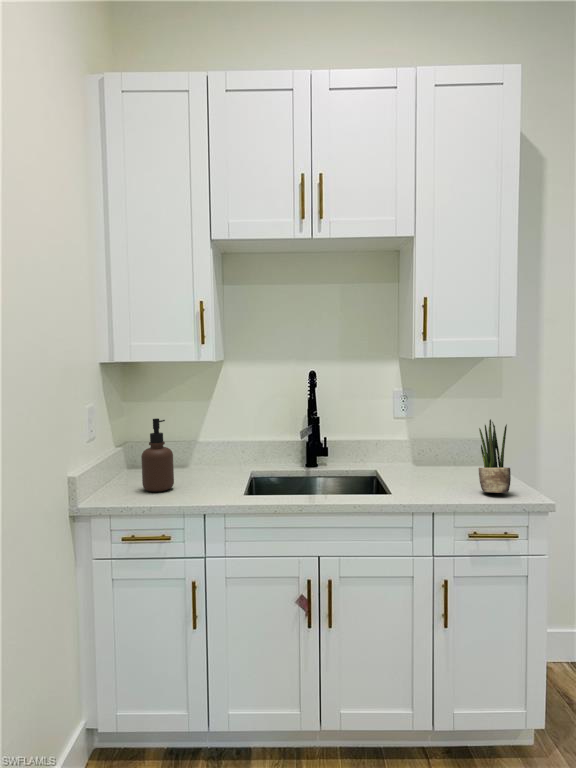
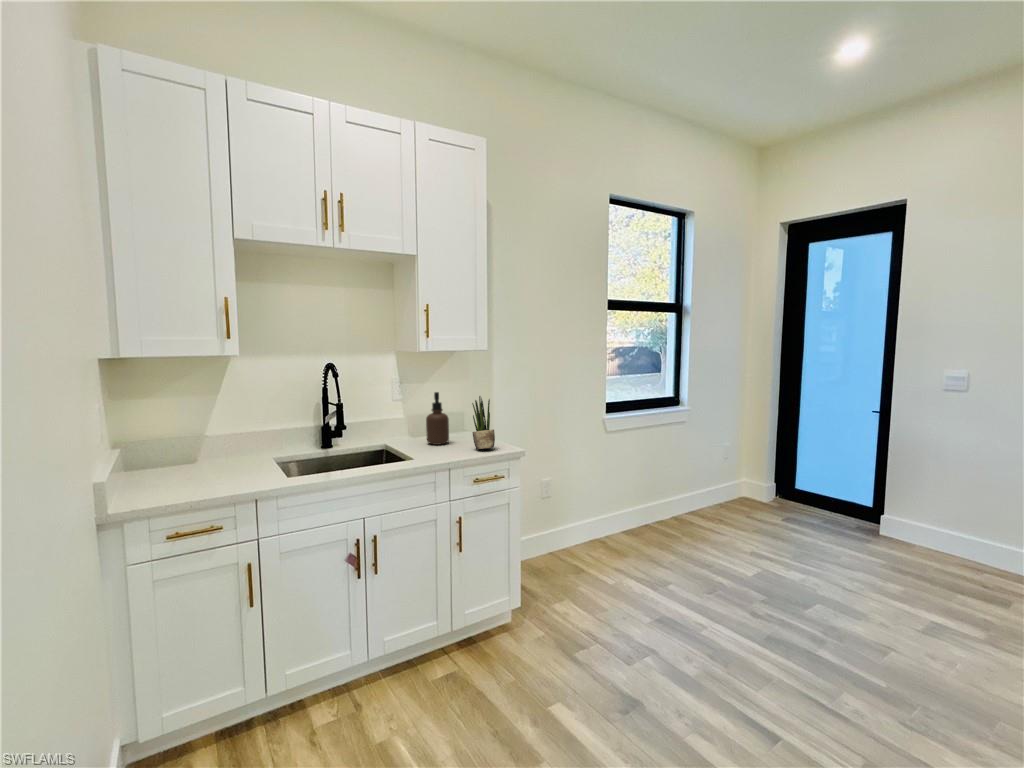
soap dispenser: present [141,418,174,492] -> present [426,392,449,445]

